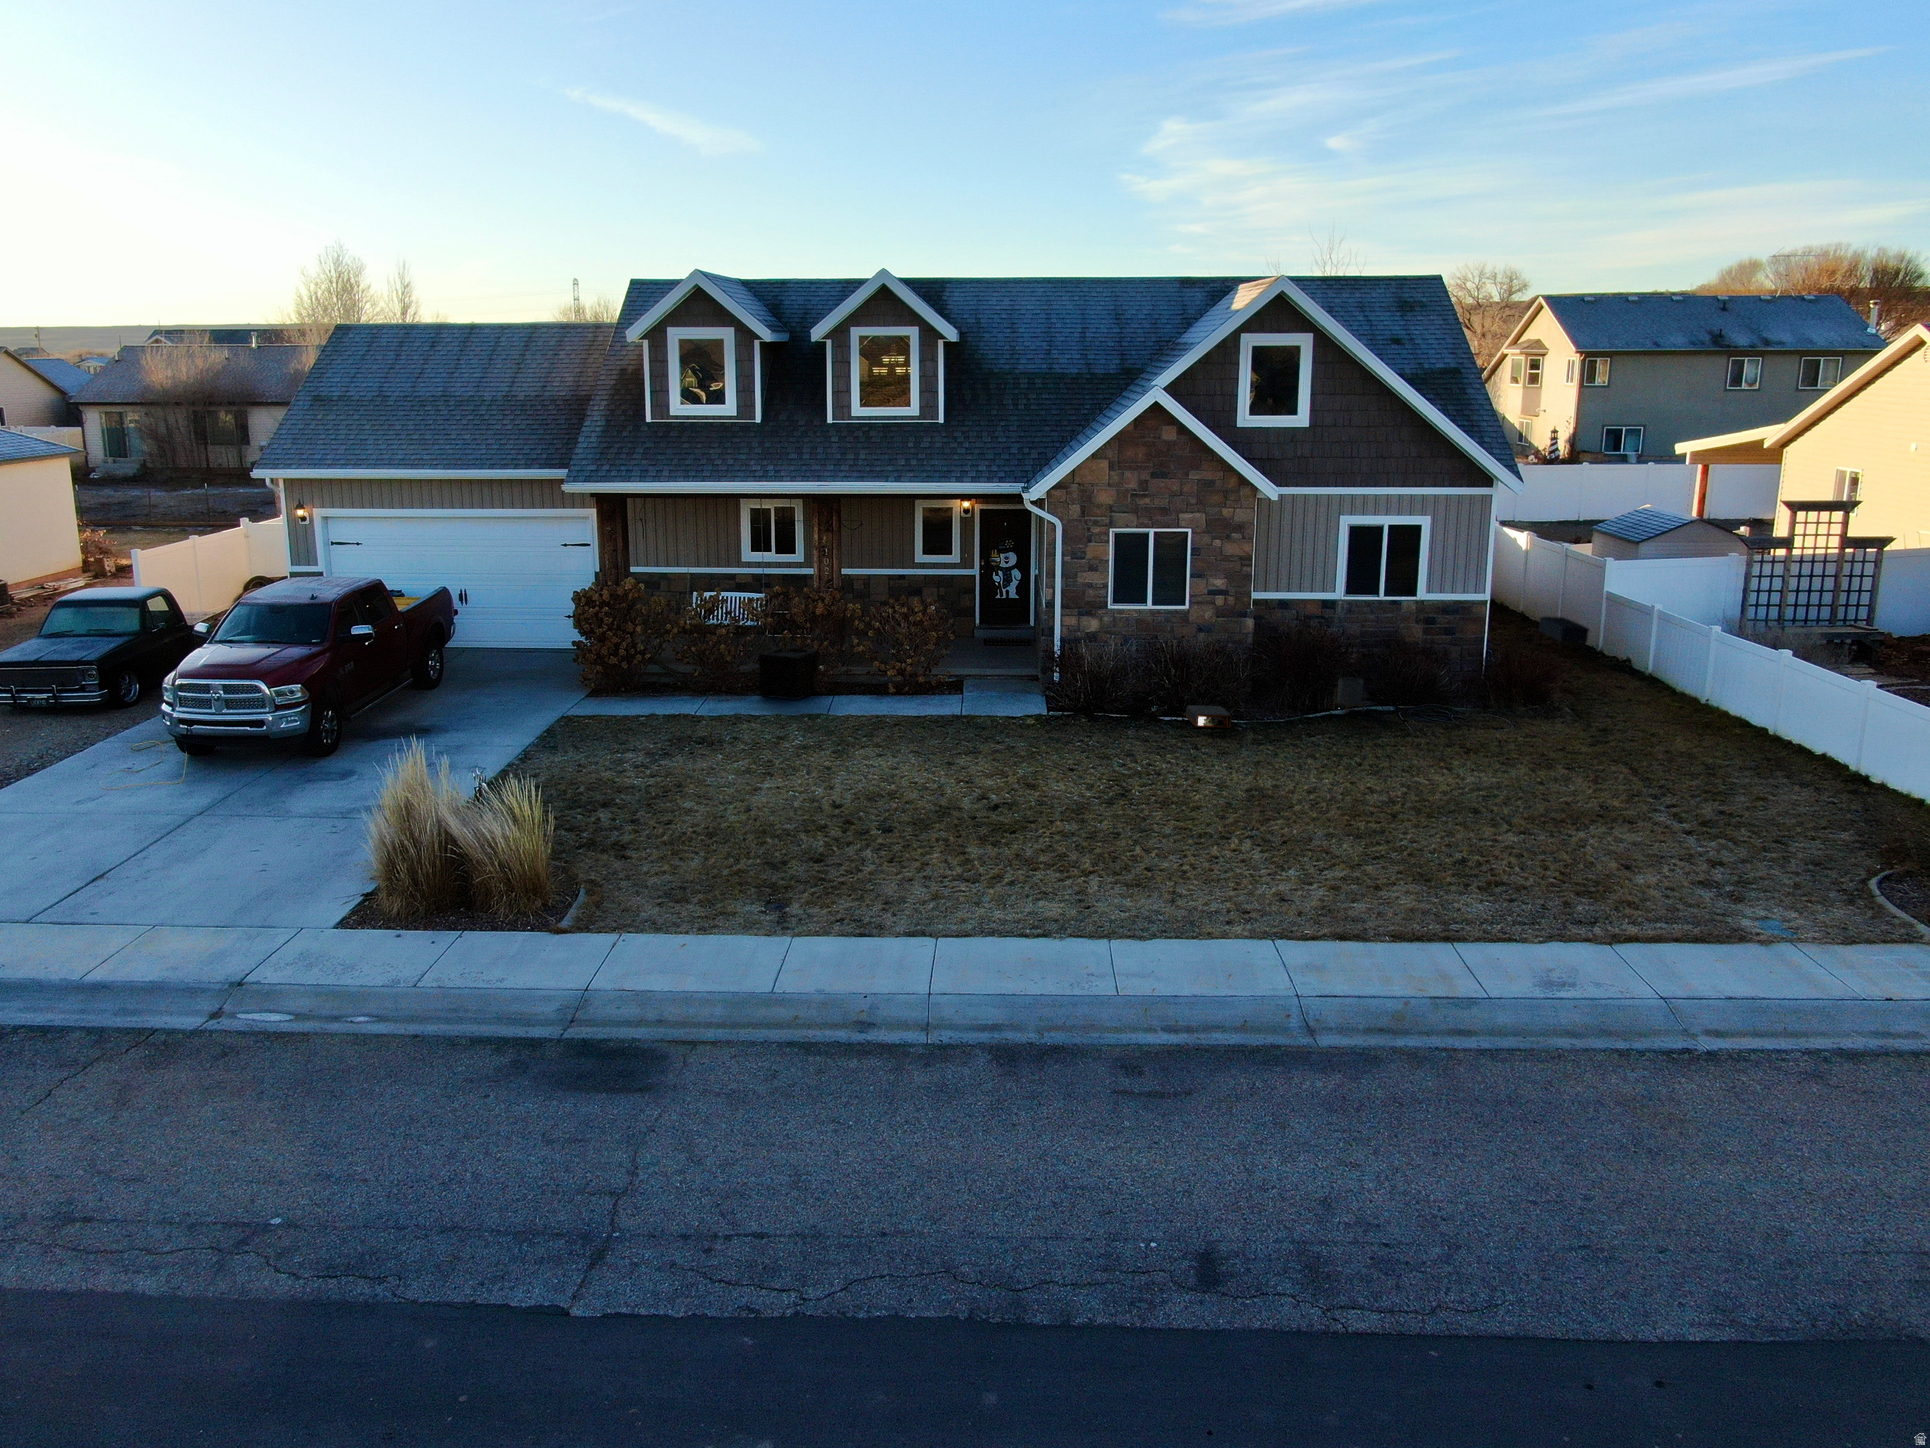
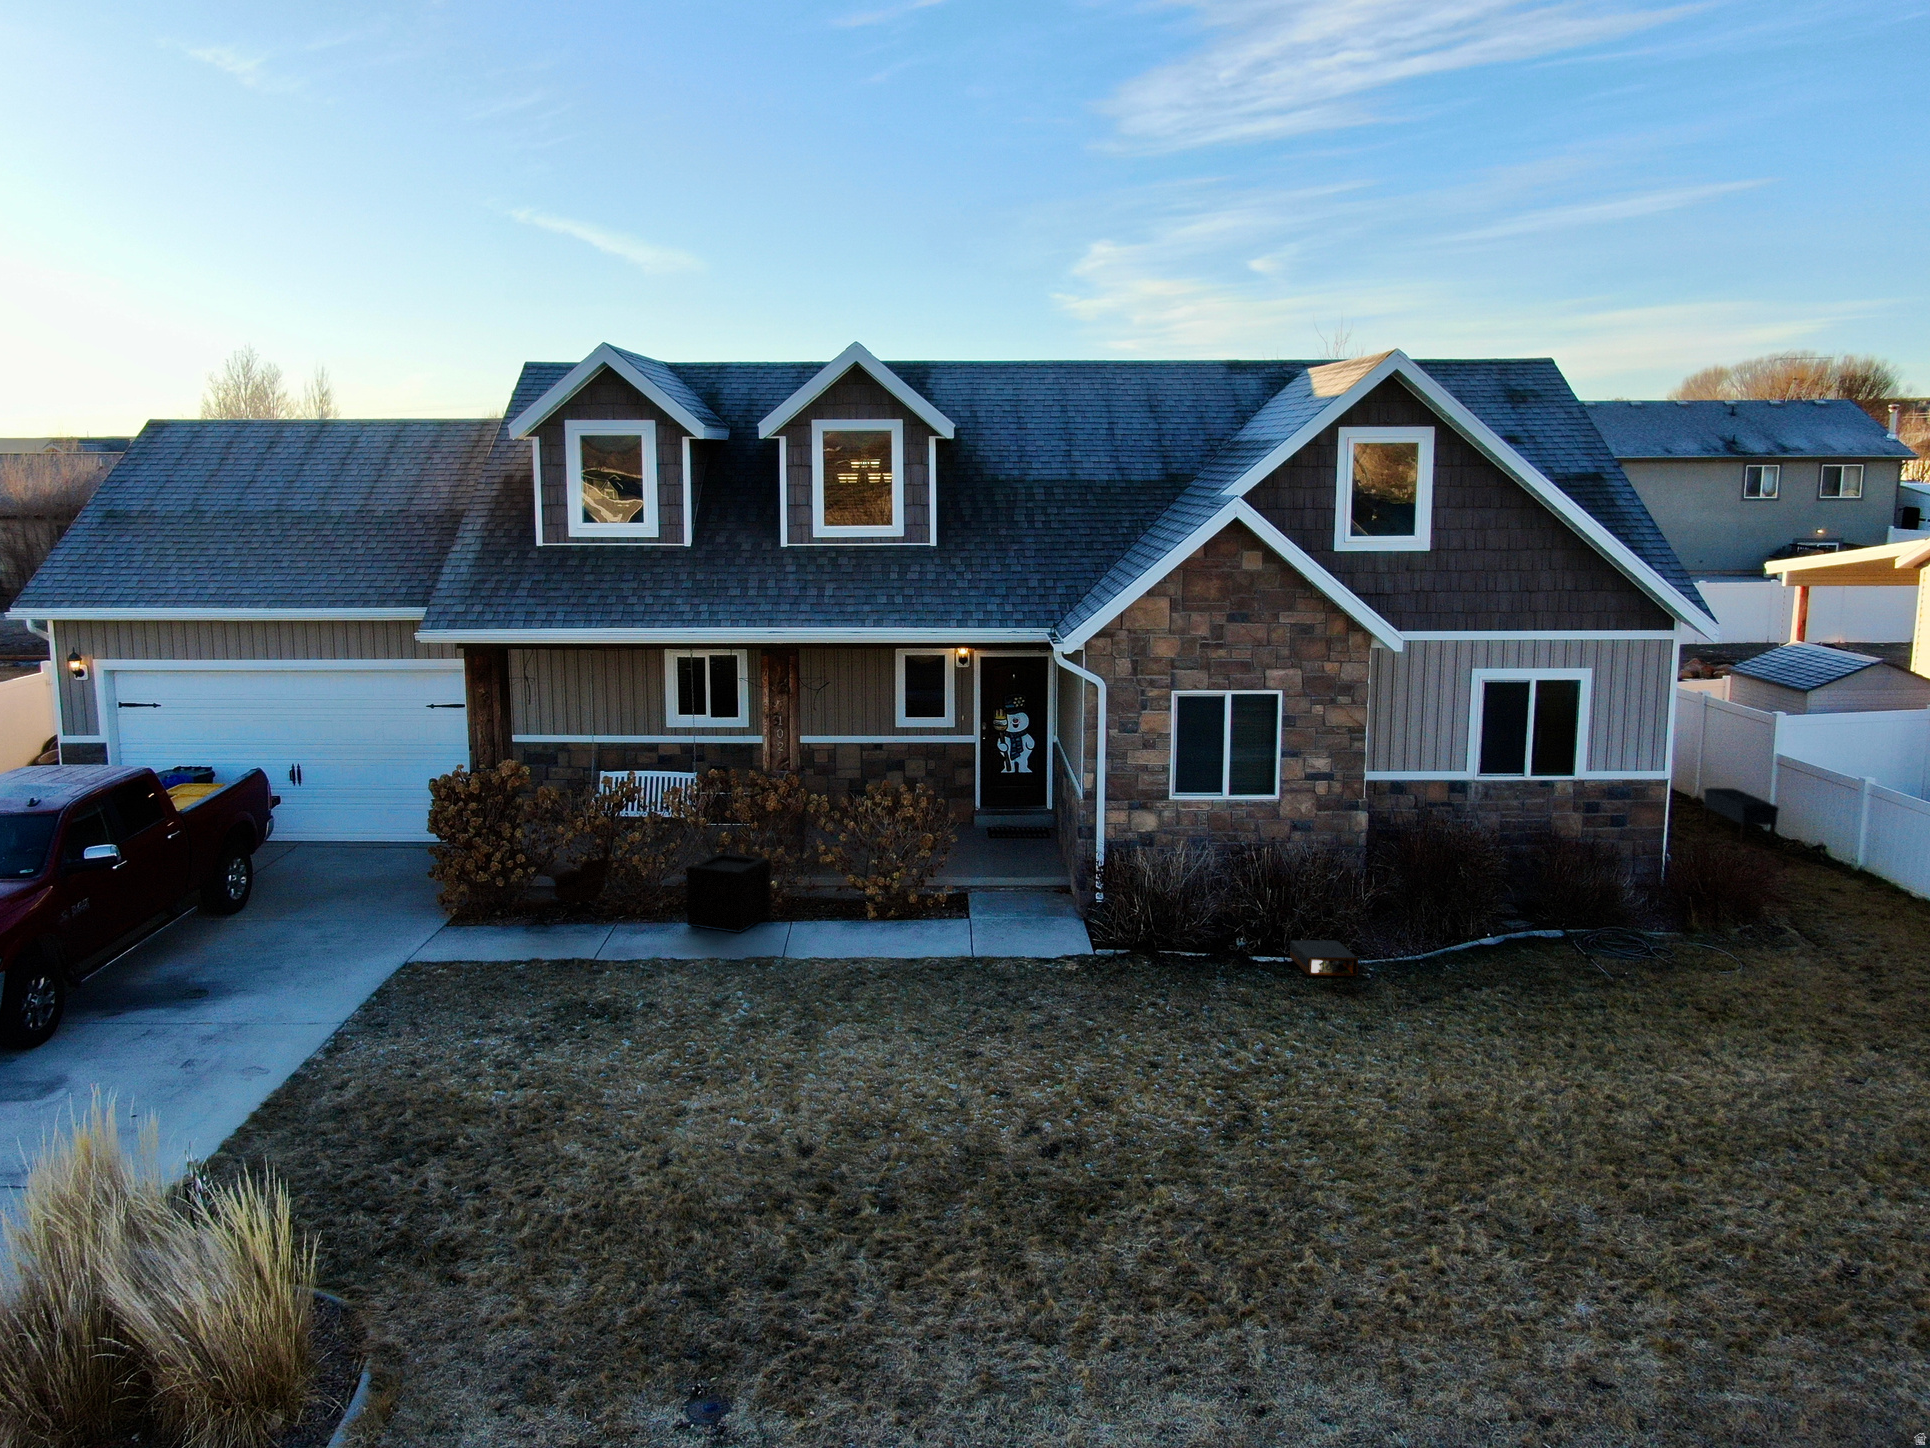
lounge chair: none [644,639,704,697] -> present [525,846,610,926]
planter: present [1333,677,1366,713] -> none [1485,894,1533,947]

